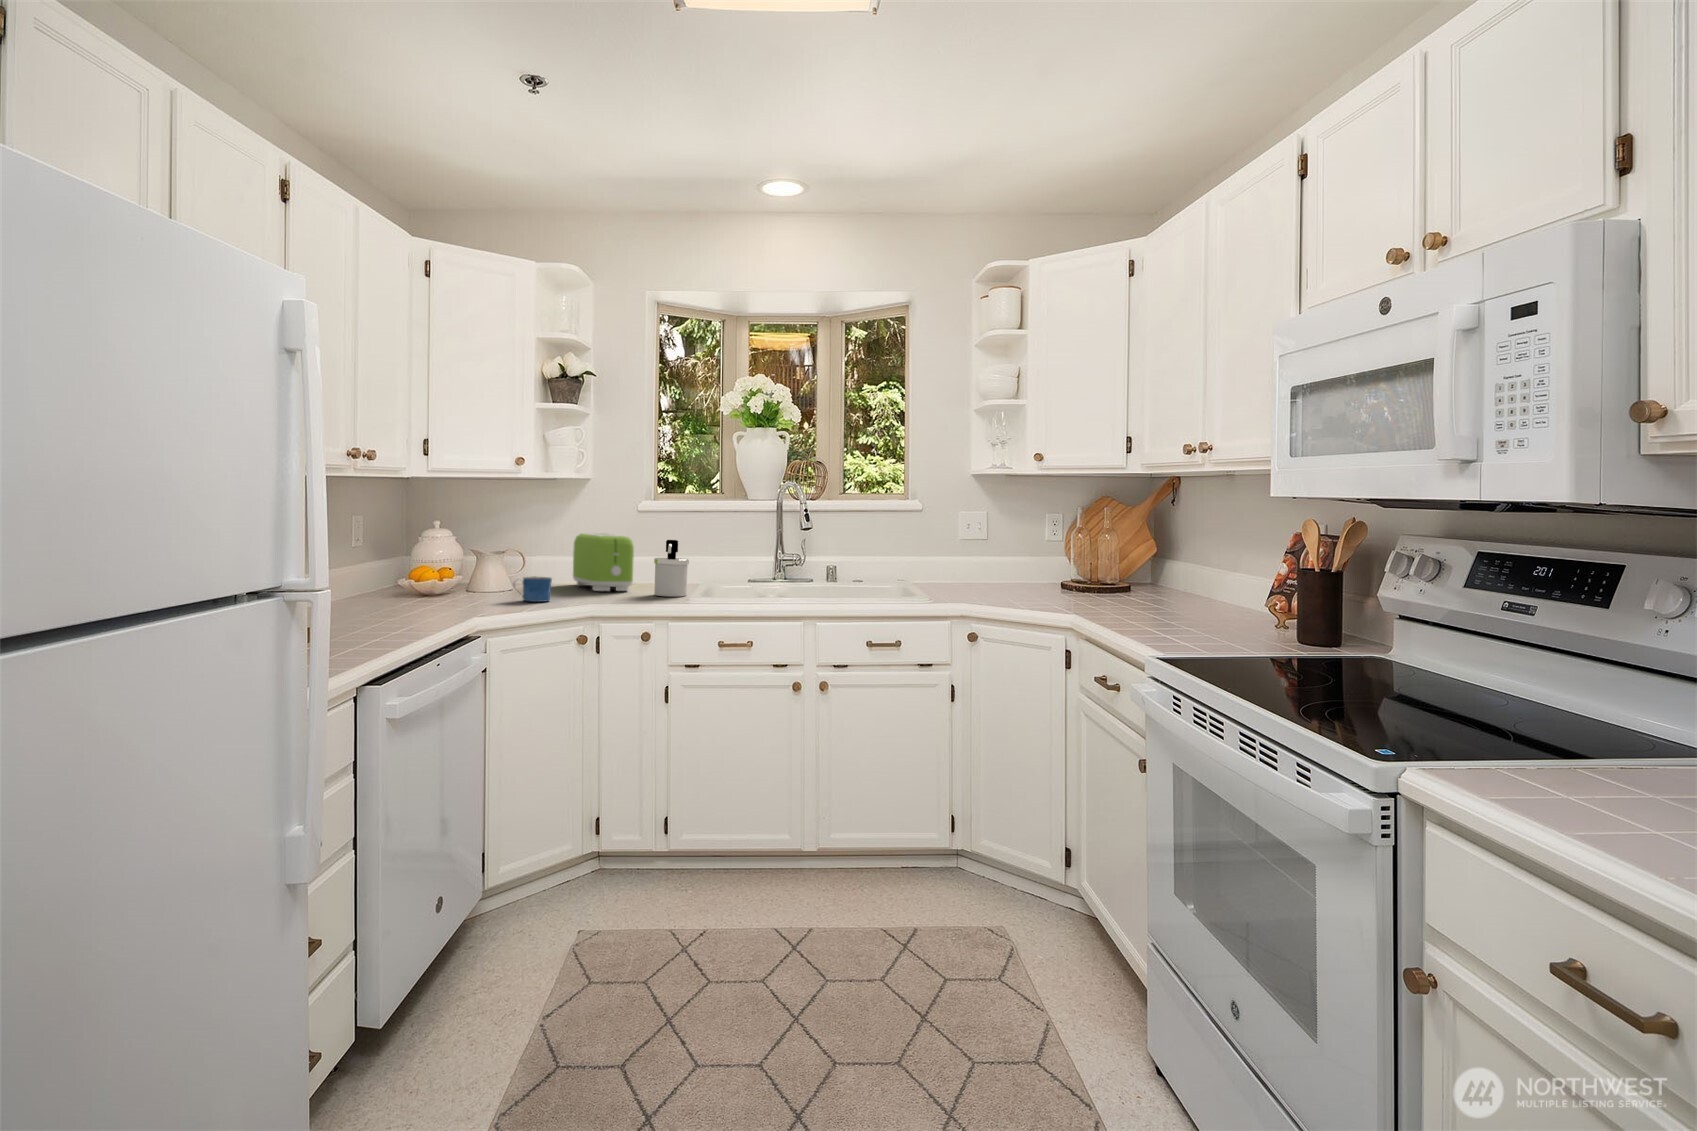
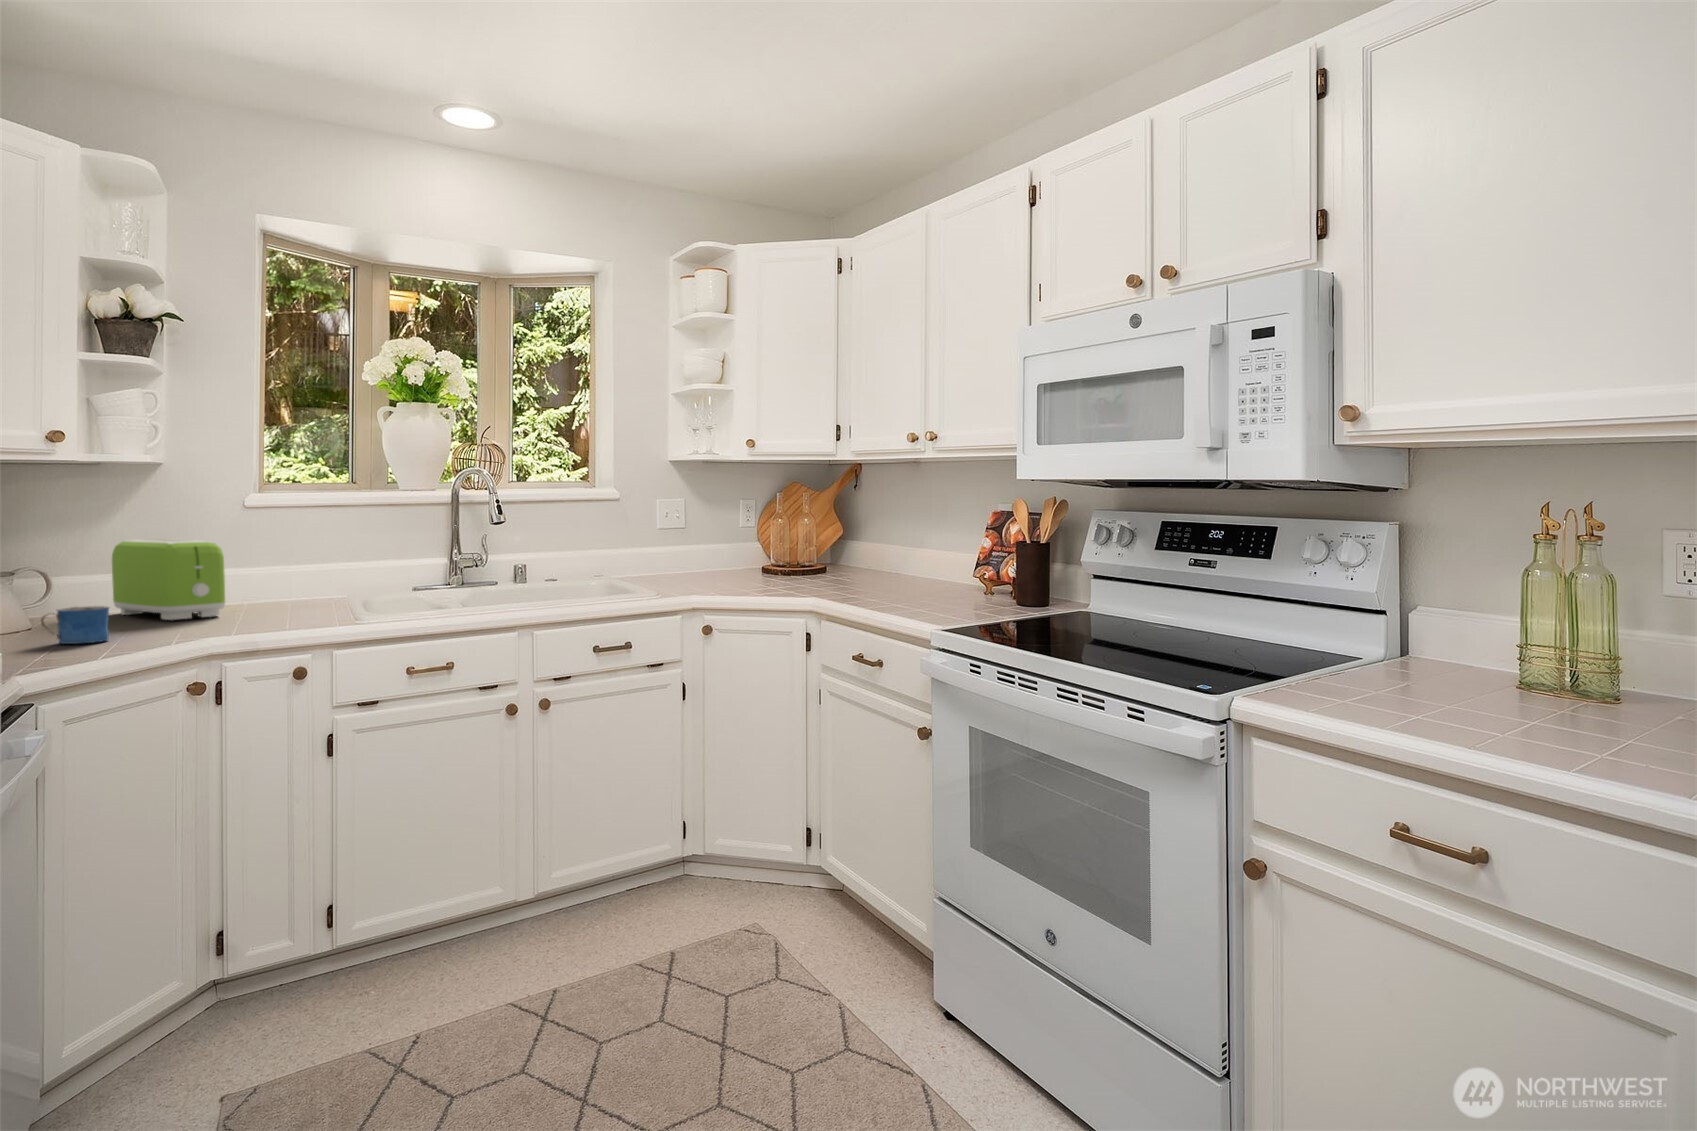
soap dispenser: present [654,540,689,597] -> none [263,544,316,618]

